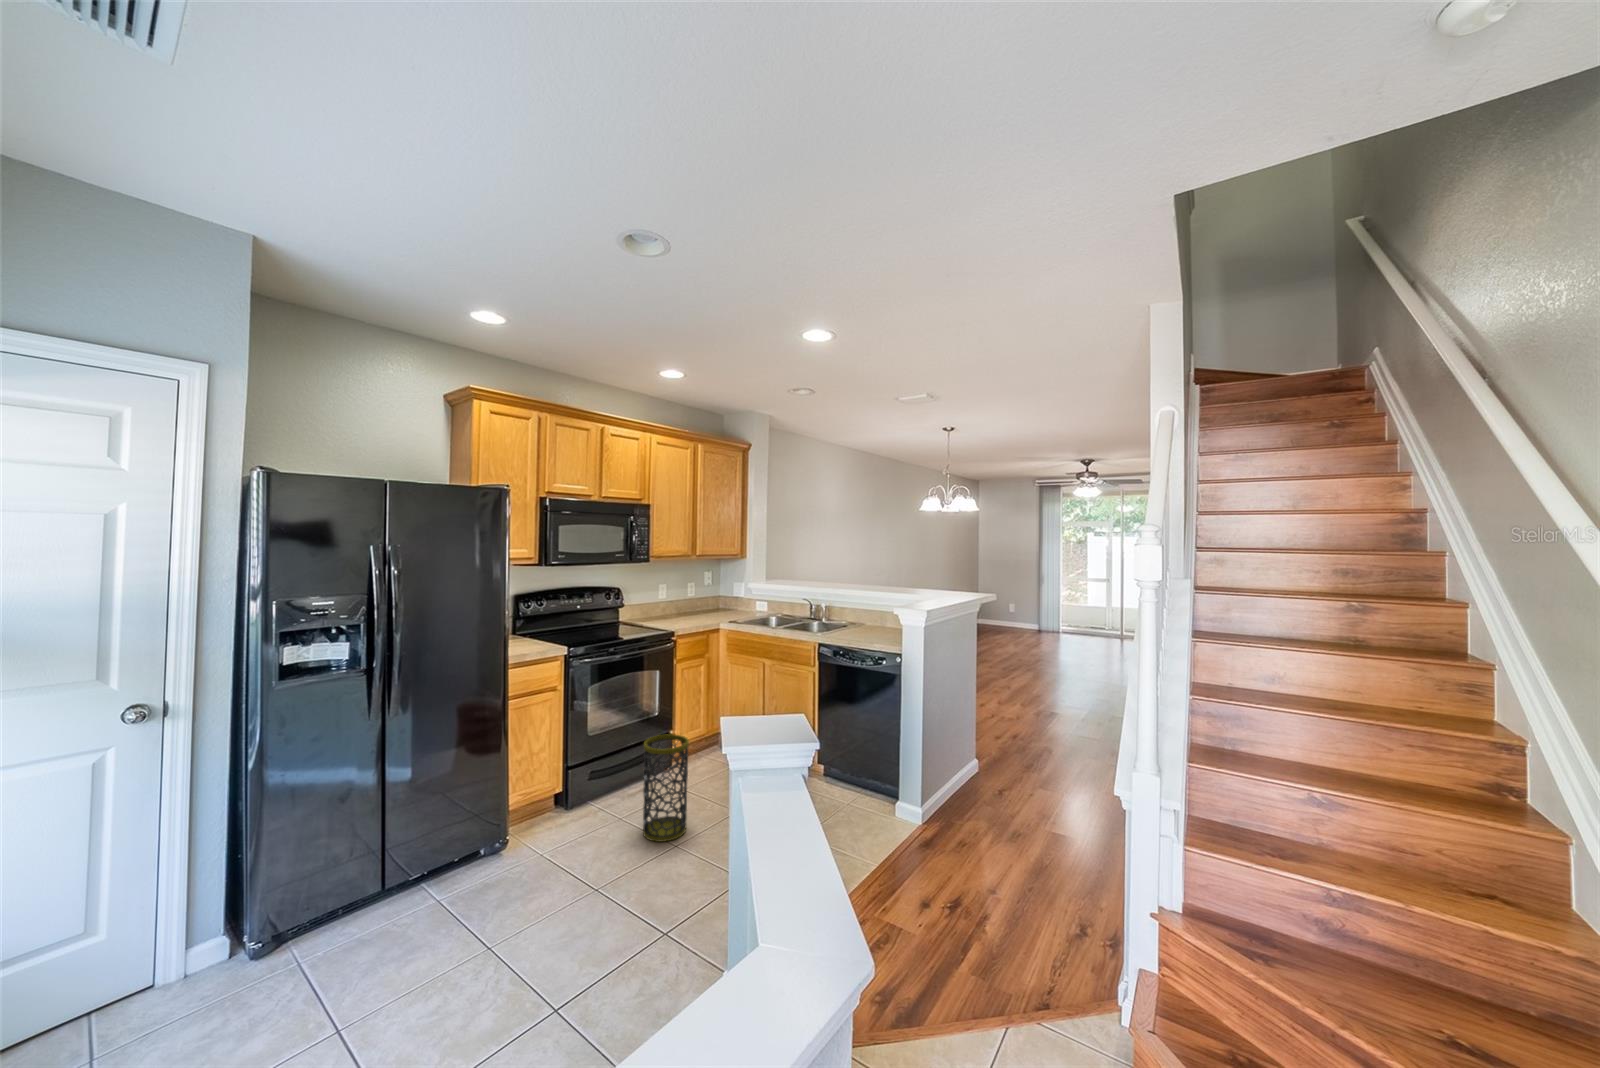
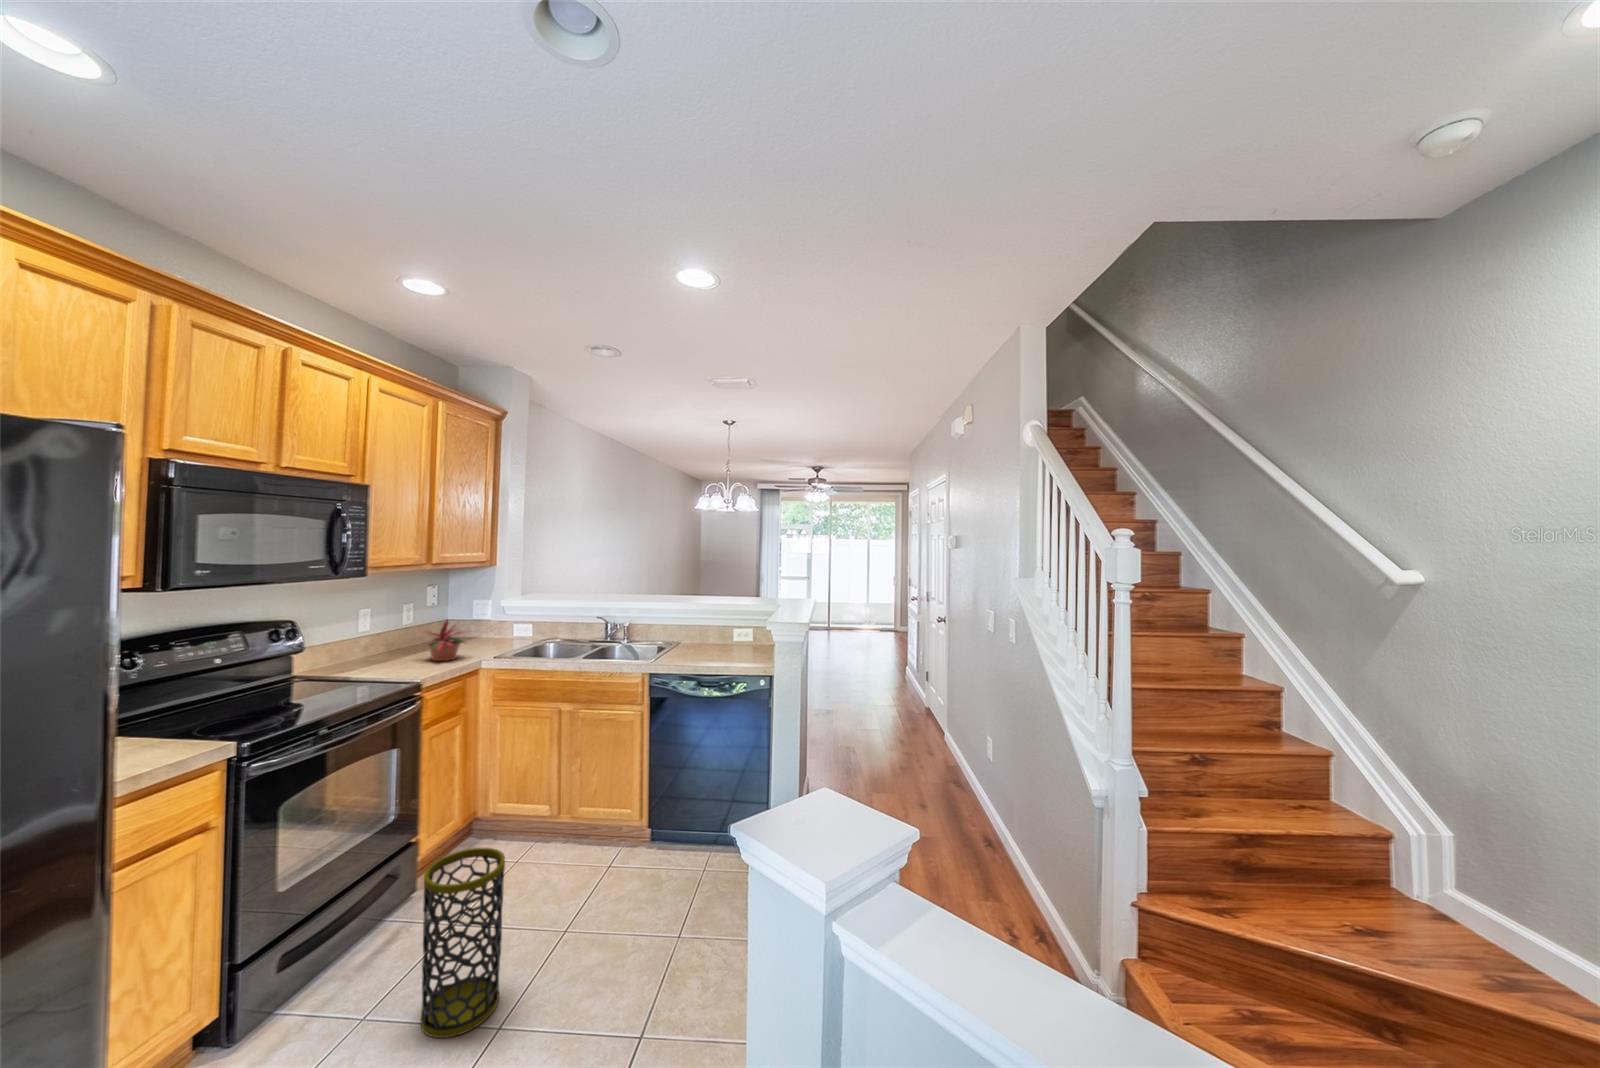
potted plant: none [684,592,718,622] -> present [427,620,464,661]

